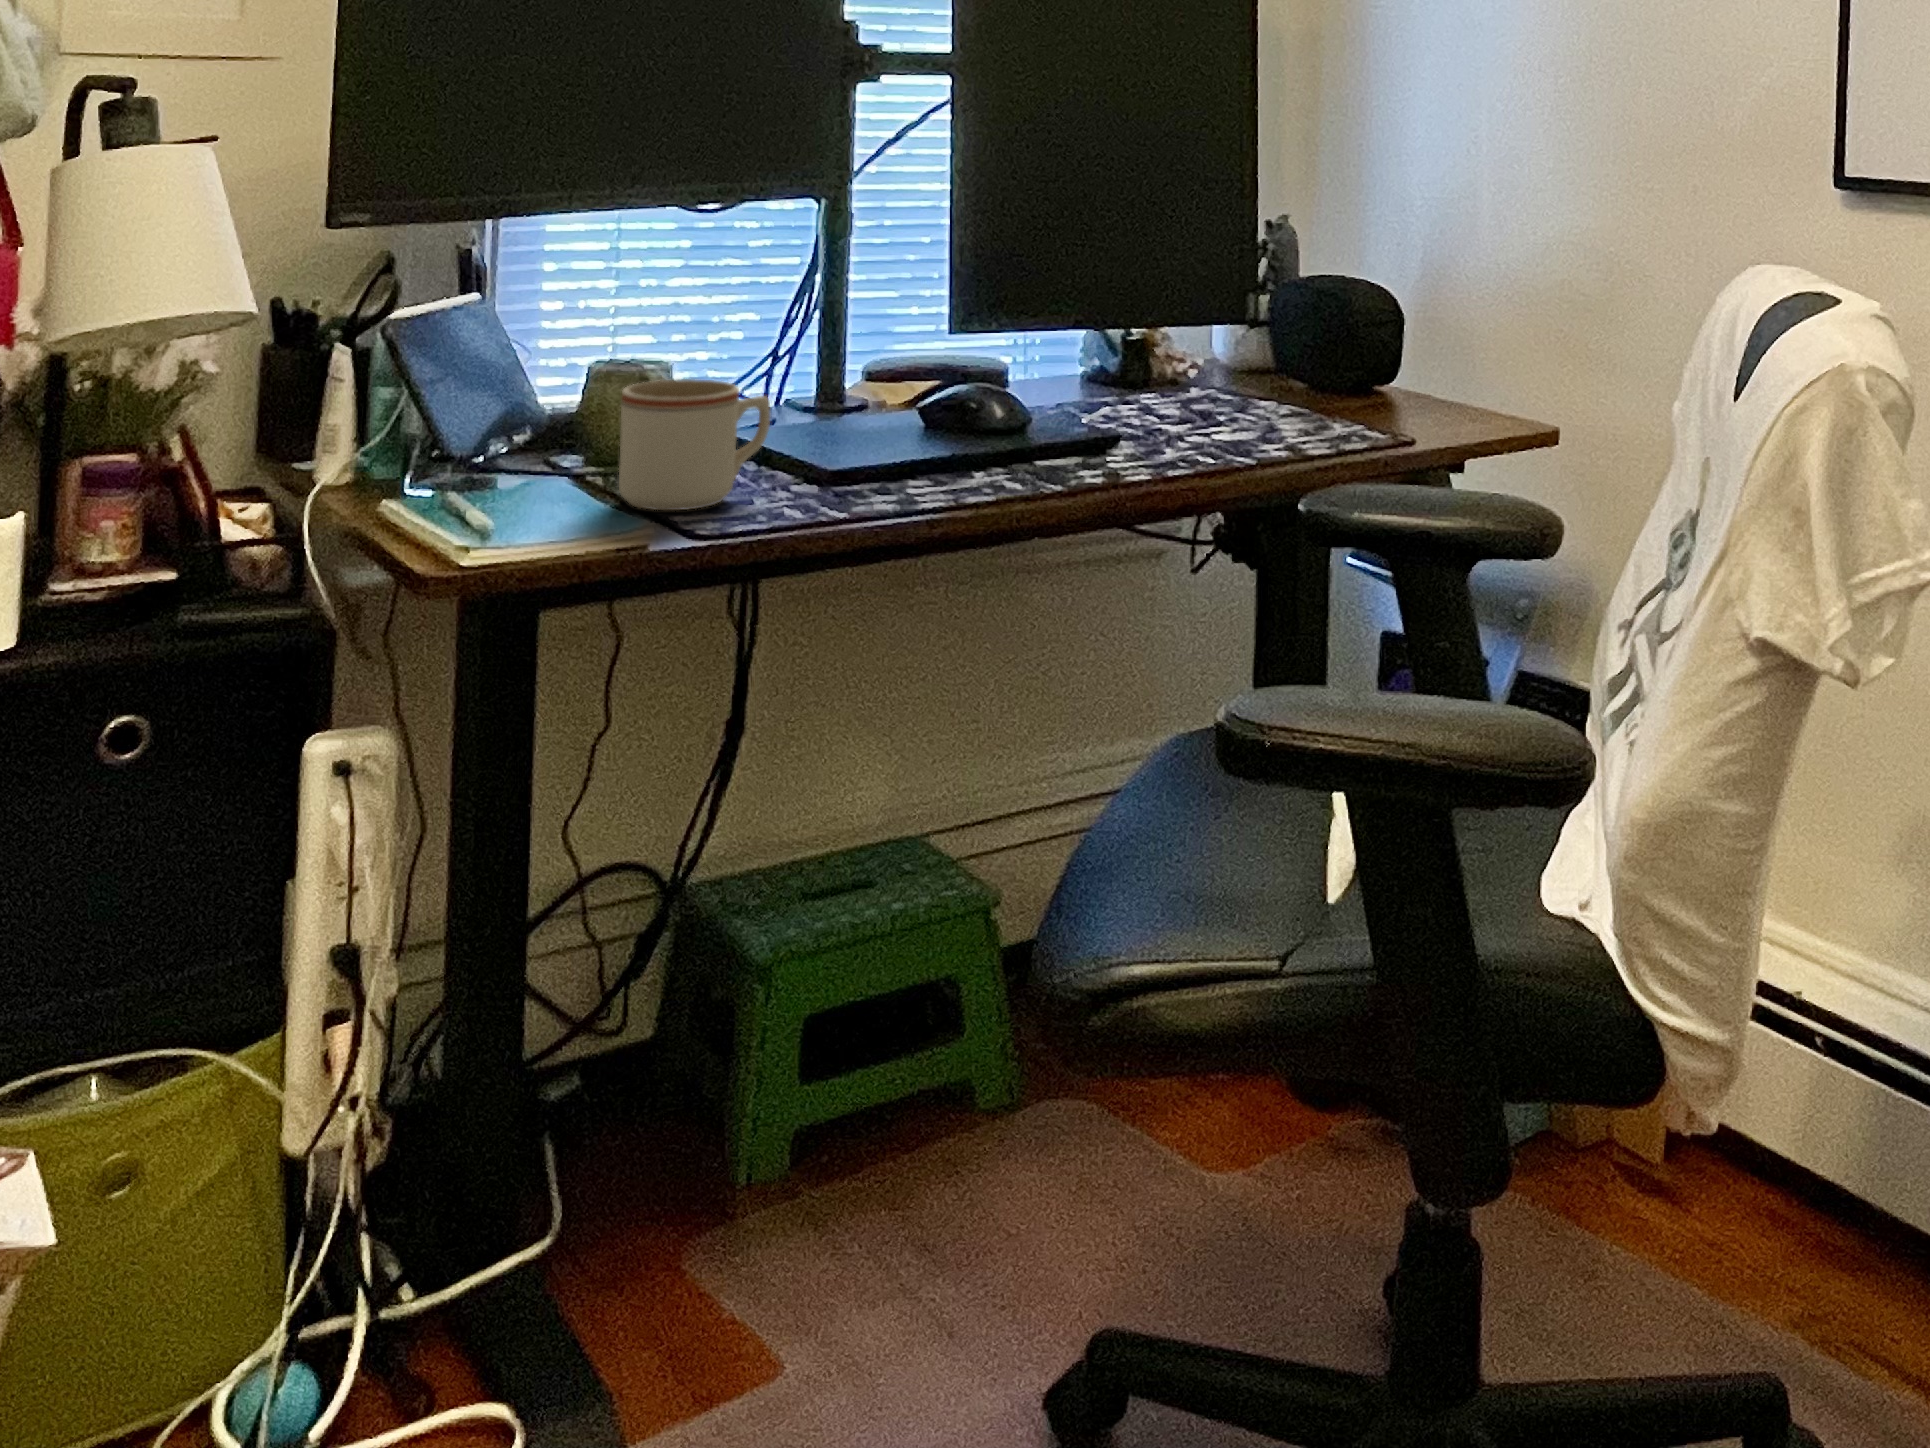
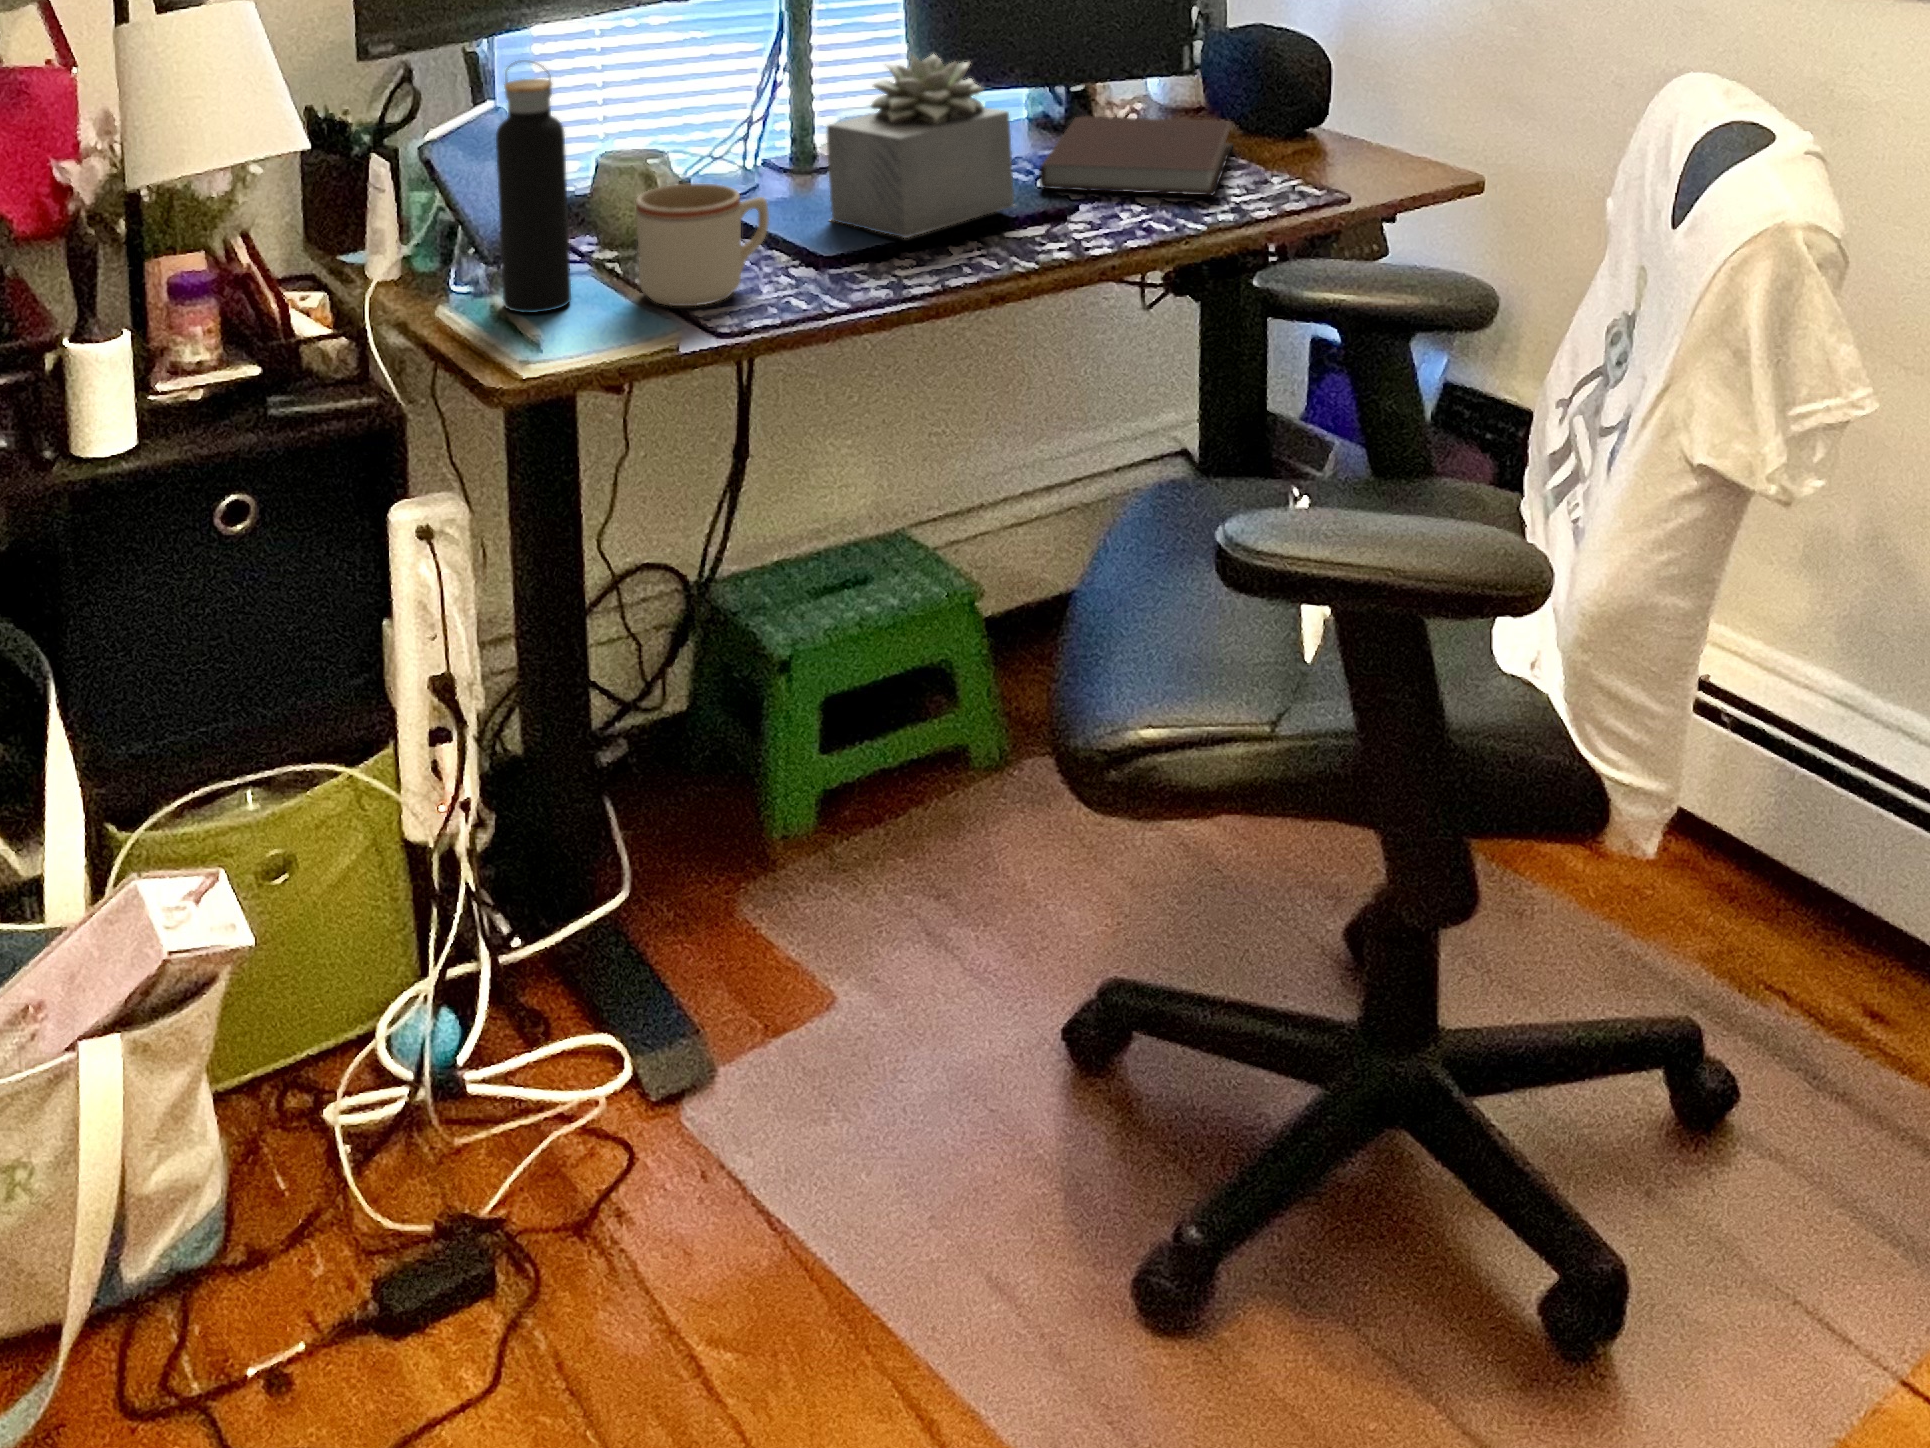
water bottle: none [462,228,549,512] -> present [496,61,571,313]
succulent plant: none [844,262,1053,458] -> present [827,54,1014,238]
notebook: none [1081,360,1299,432] -> present [1039,116,1232,195]

